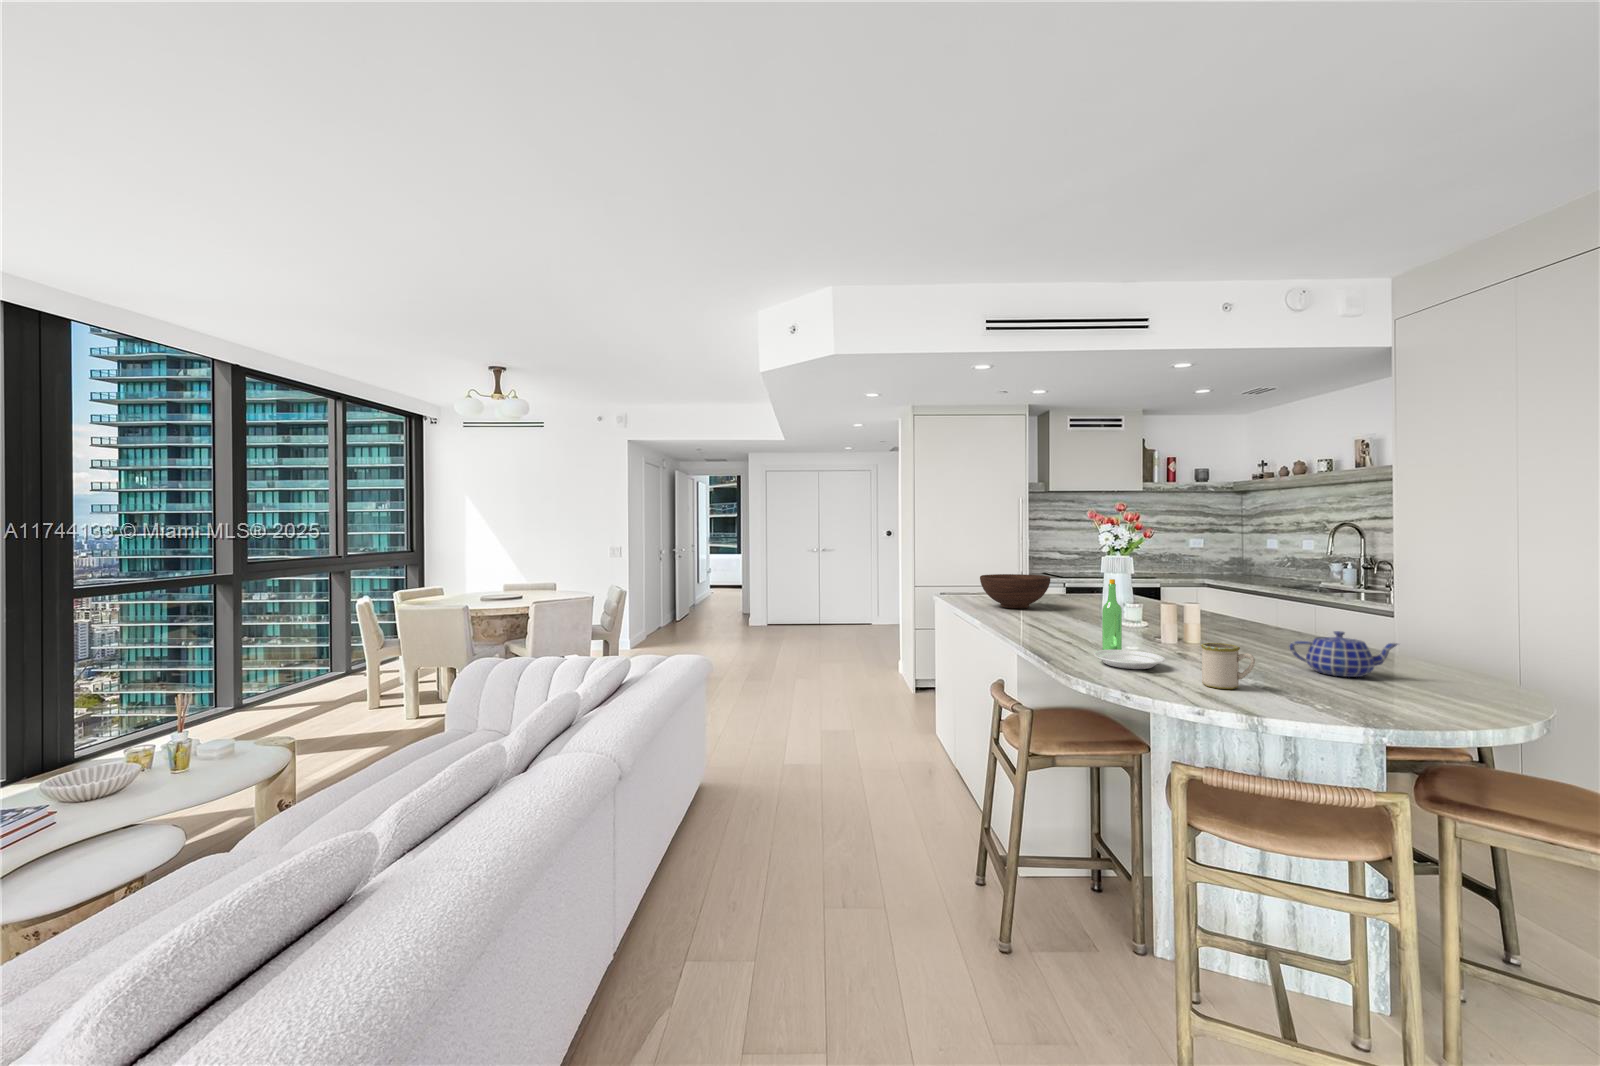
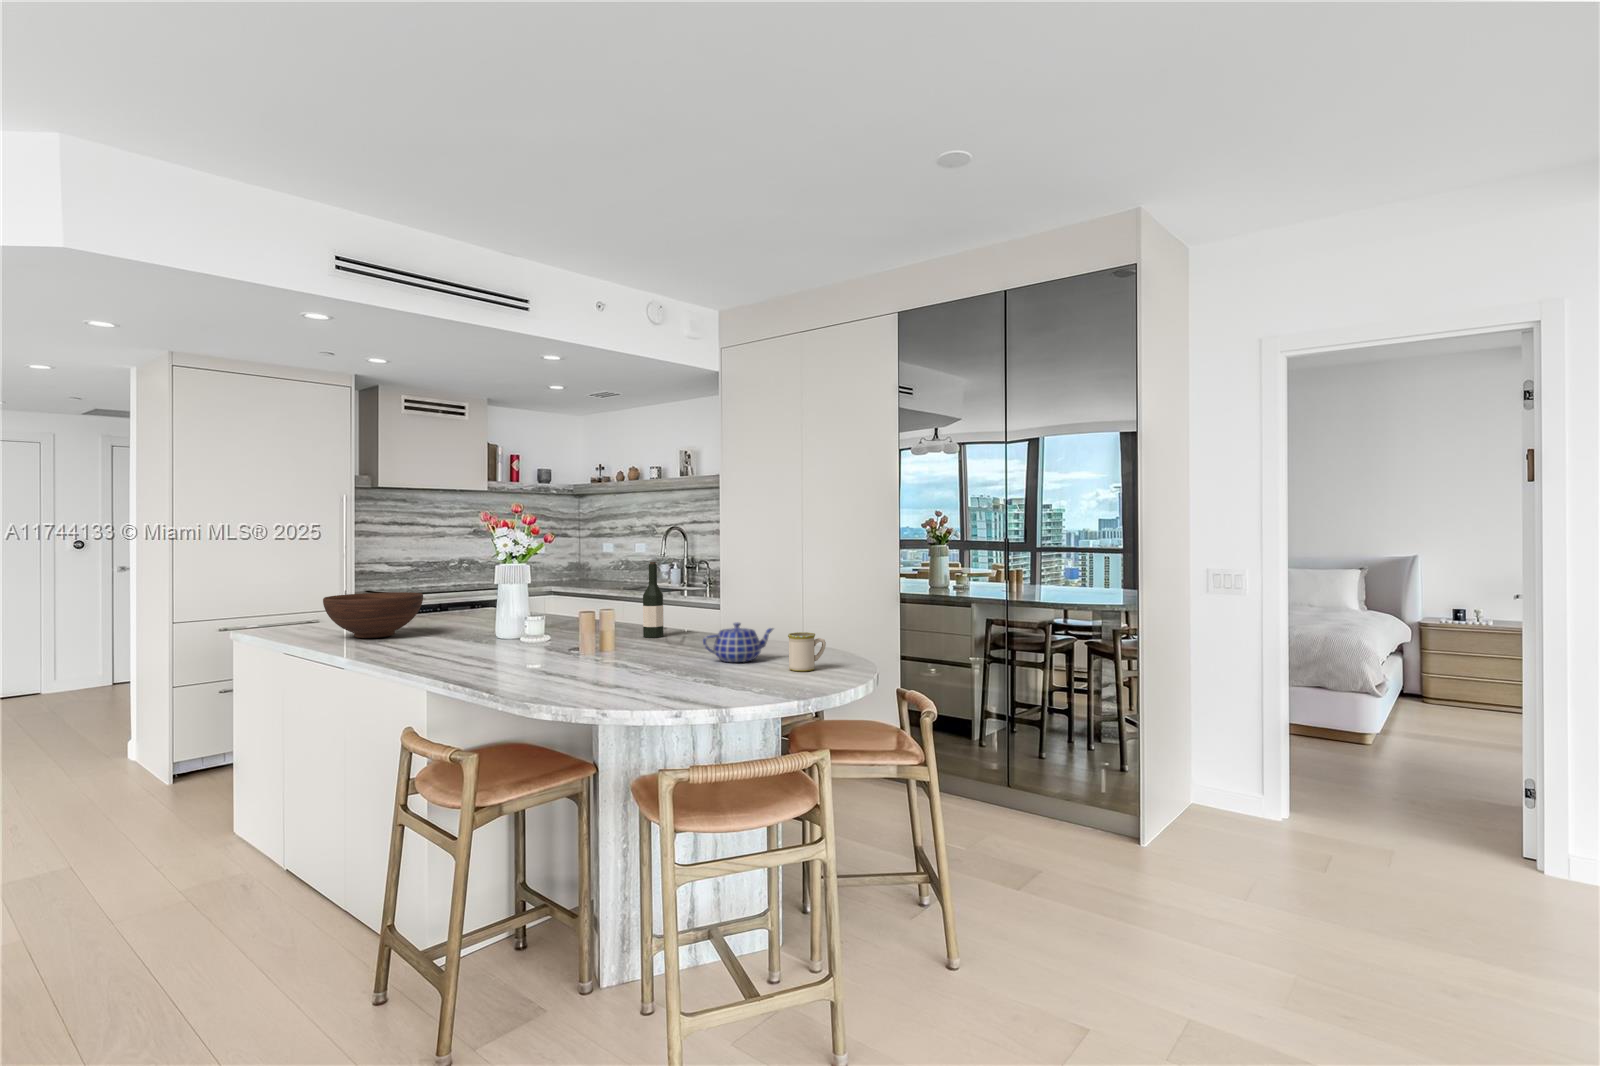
wine bottle: none [1250,559,1276,637] -> present [643,562,664,638]
plate: present [1093,579,1165,669] -> none [539,589,613,686]
mug: present [1201,643,1255,689] -> present [788,632,826,671]

